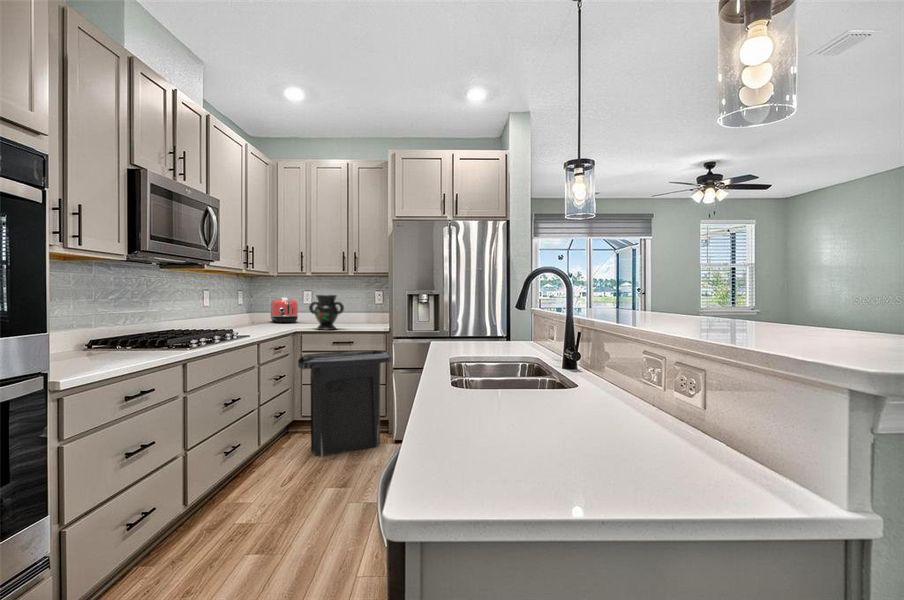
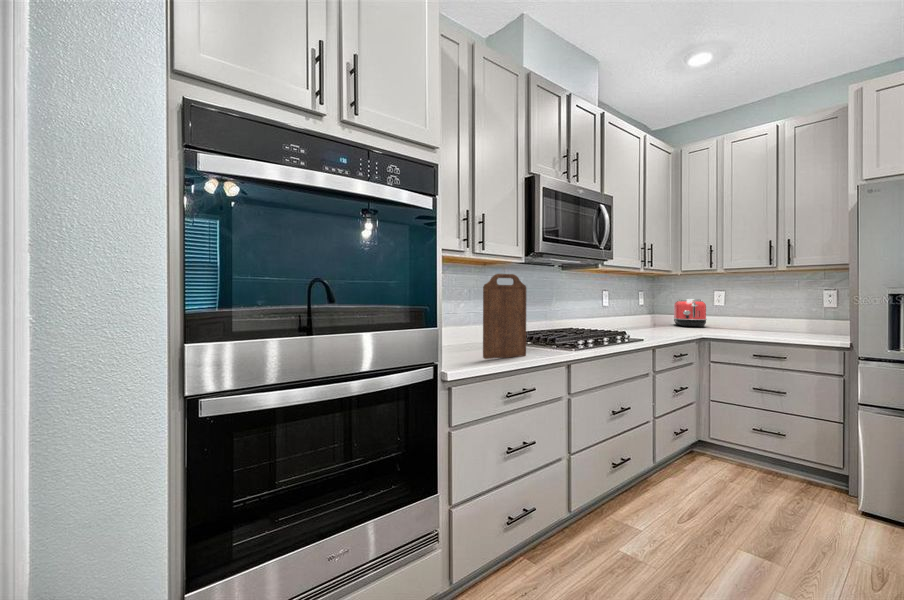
cutting board: none [88,273,140,366] -> present [483,274,527,359]
decorative vase: present [309,295,344,330] -> none [720,296,771,339]
trash can: present [298,350,391,457] -> none [703,367,856,511]

